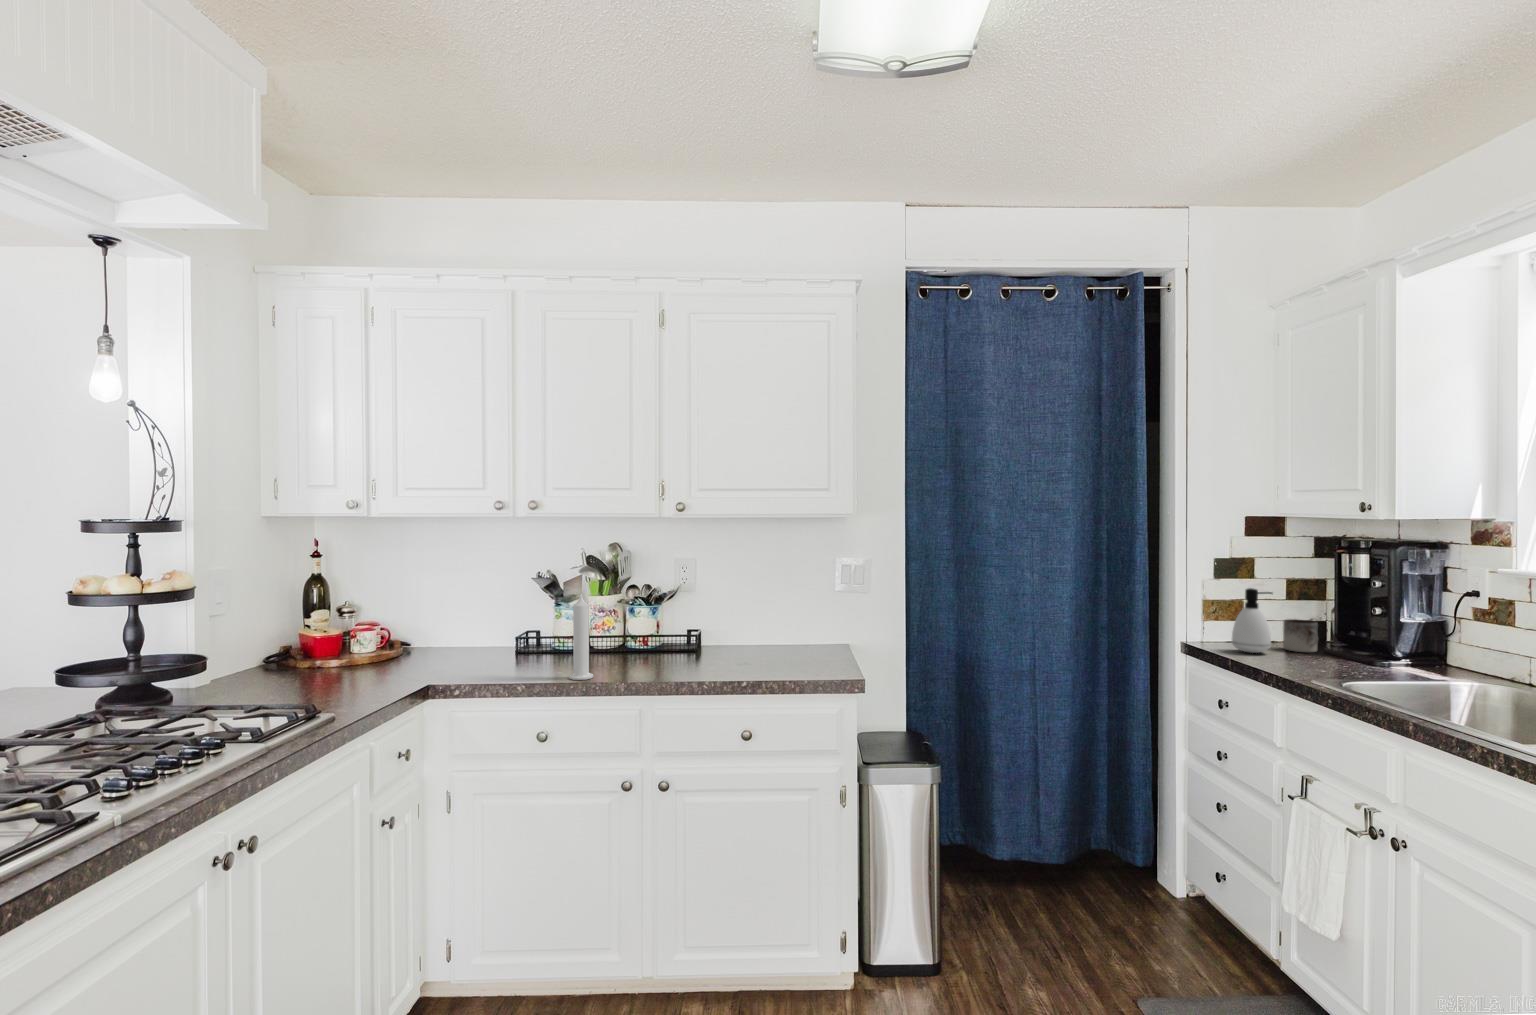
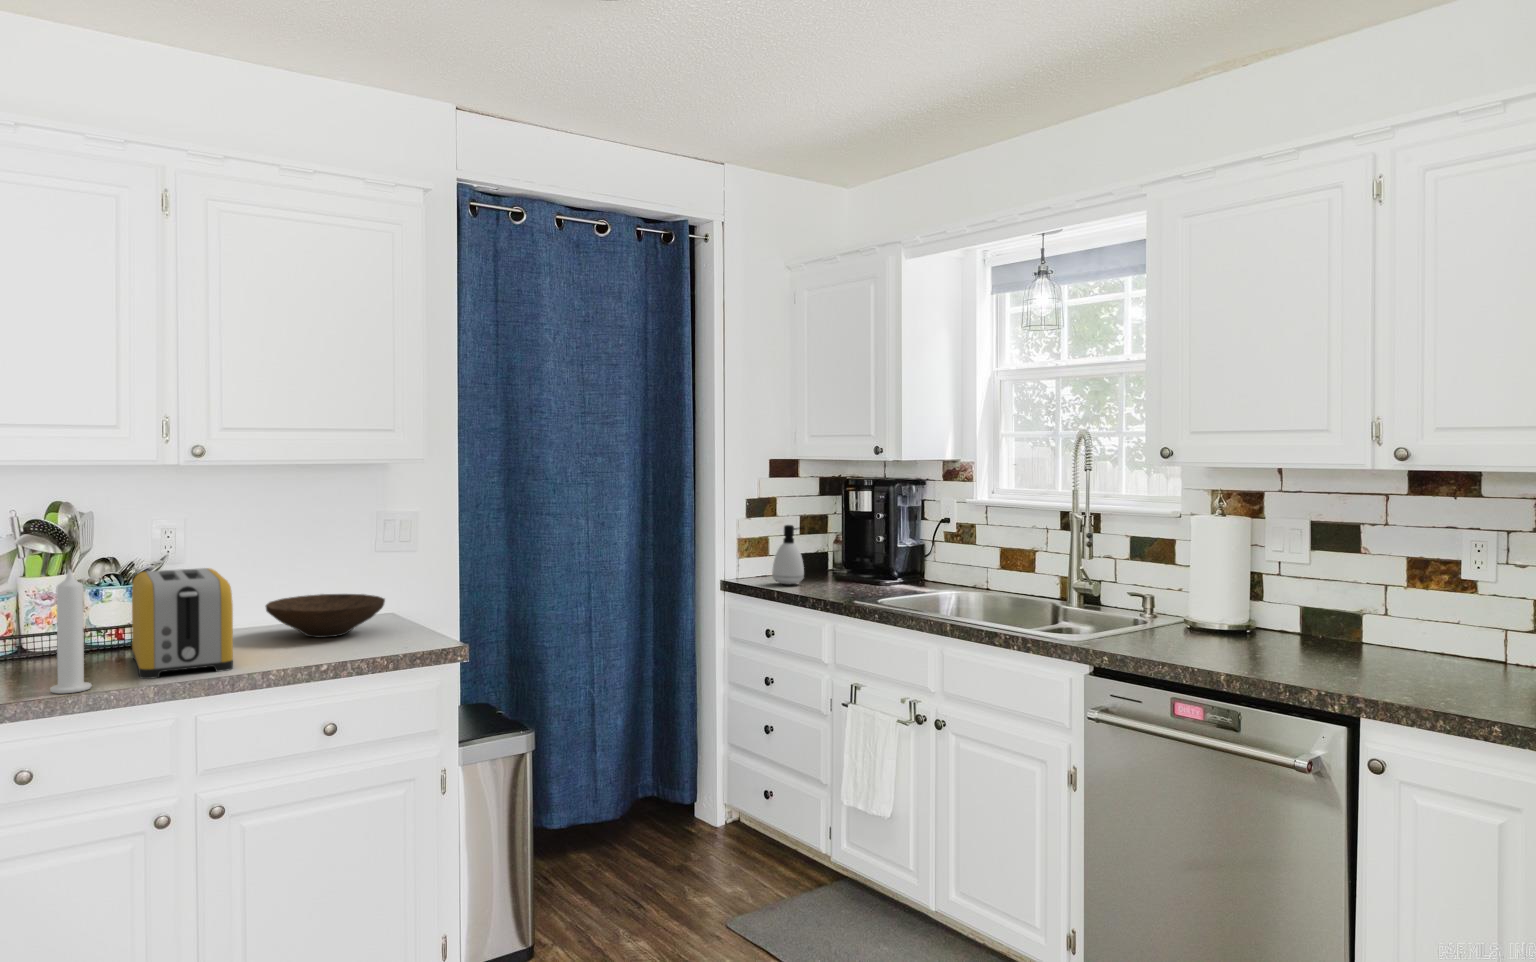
toaster: none [627,598,698,677] -> present [132,568,233,679]
mug: present [1283,619,1318,652] -> none [807,552,836,581]
wooden bowl: none [738,624,824,659] -> present [265,594,385,638]

